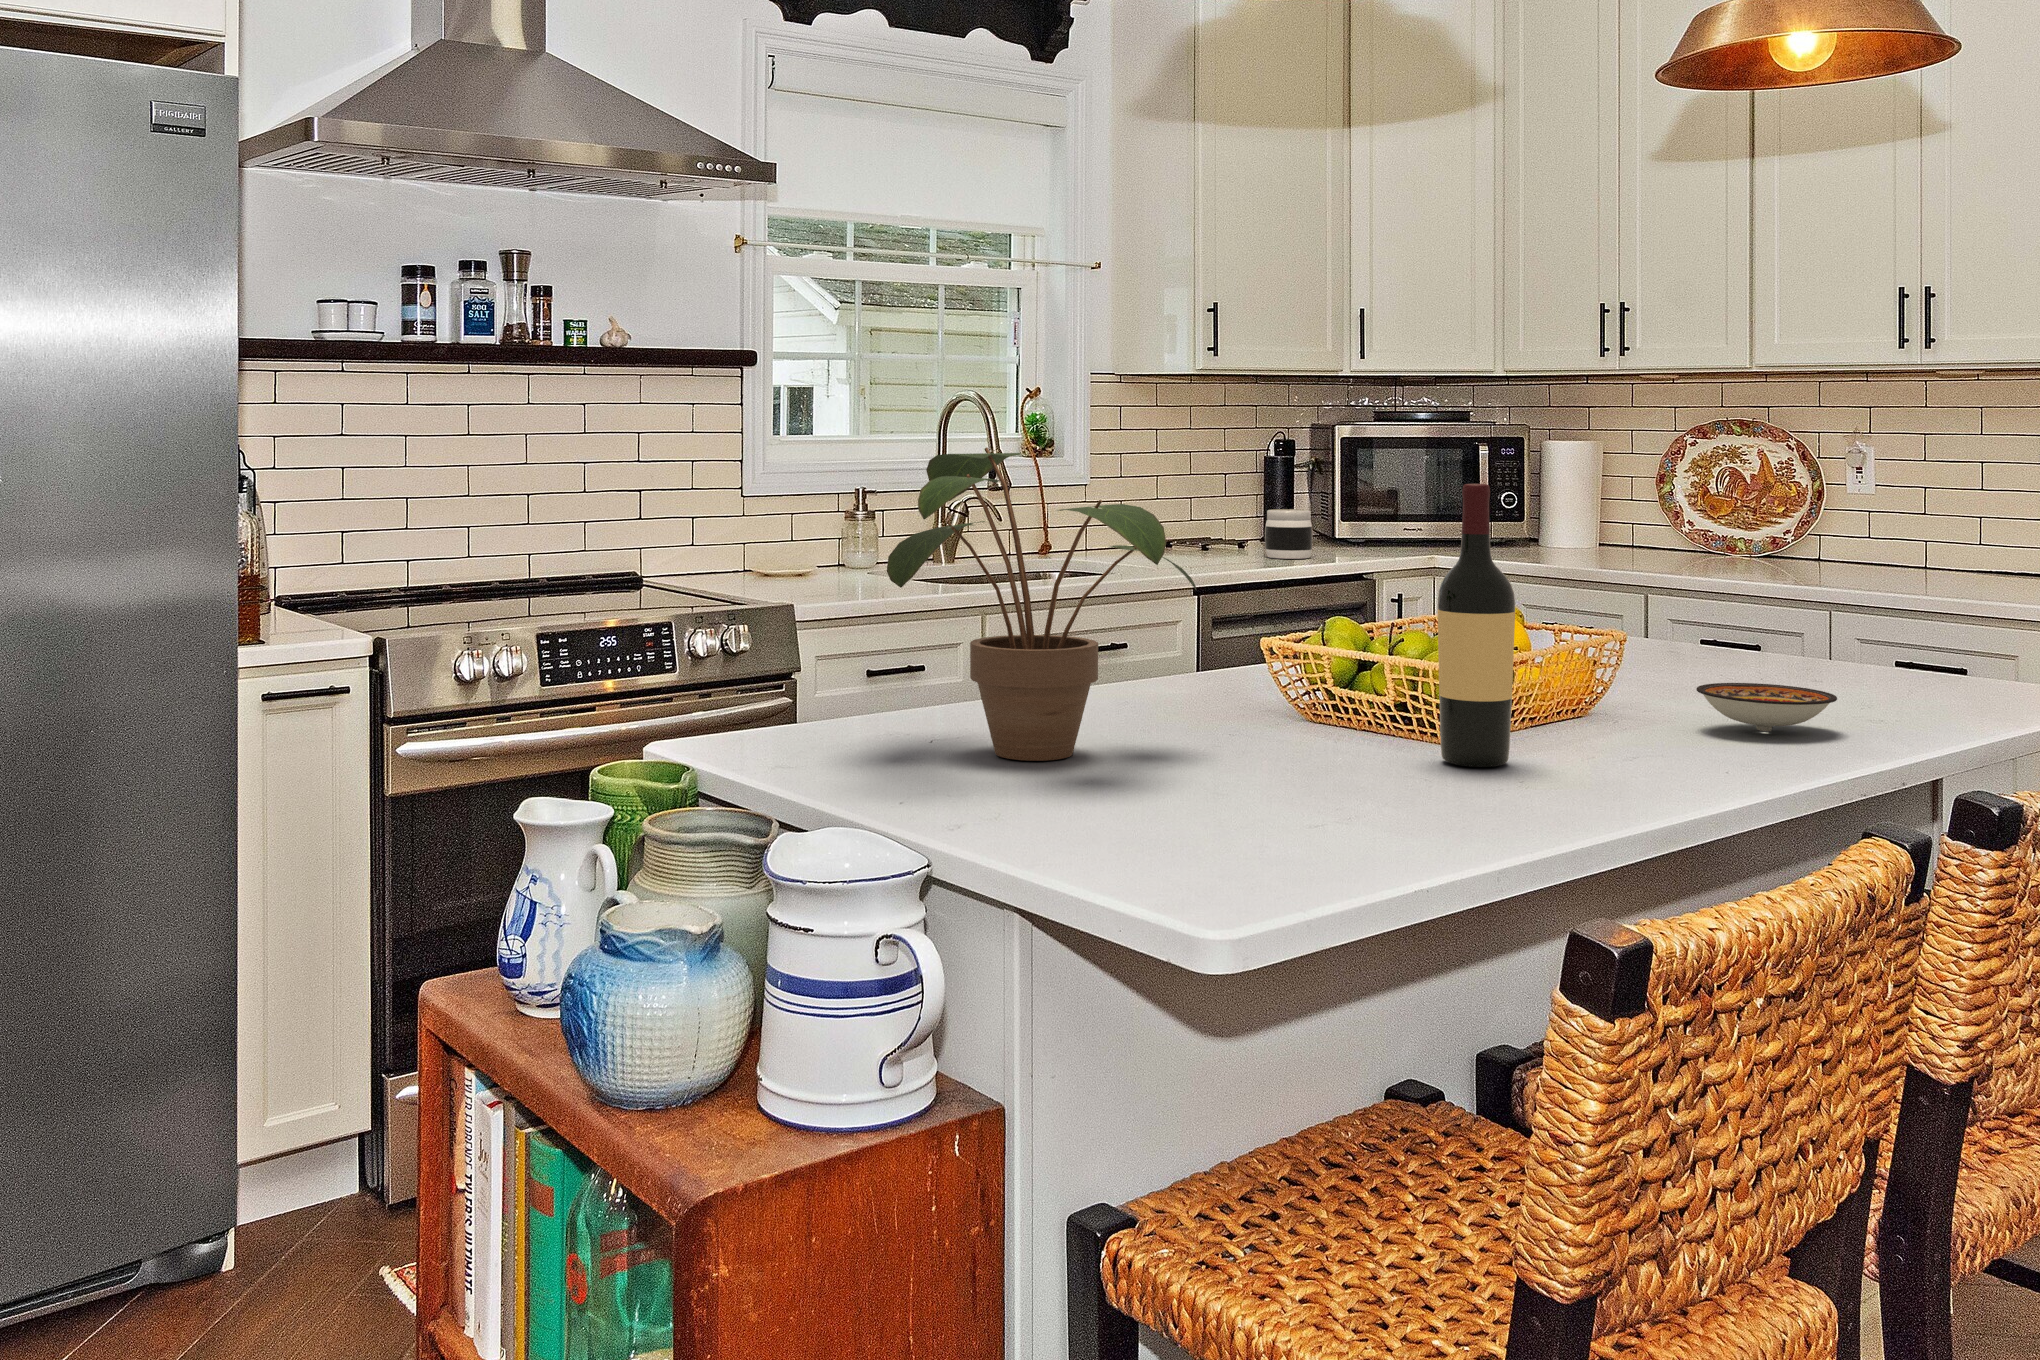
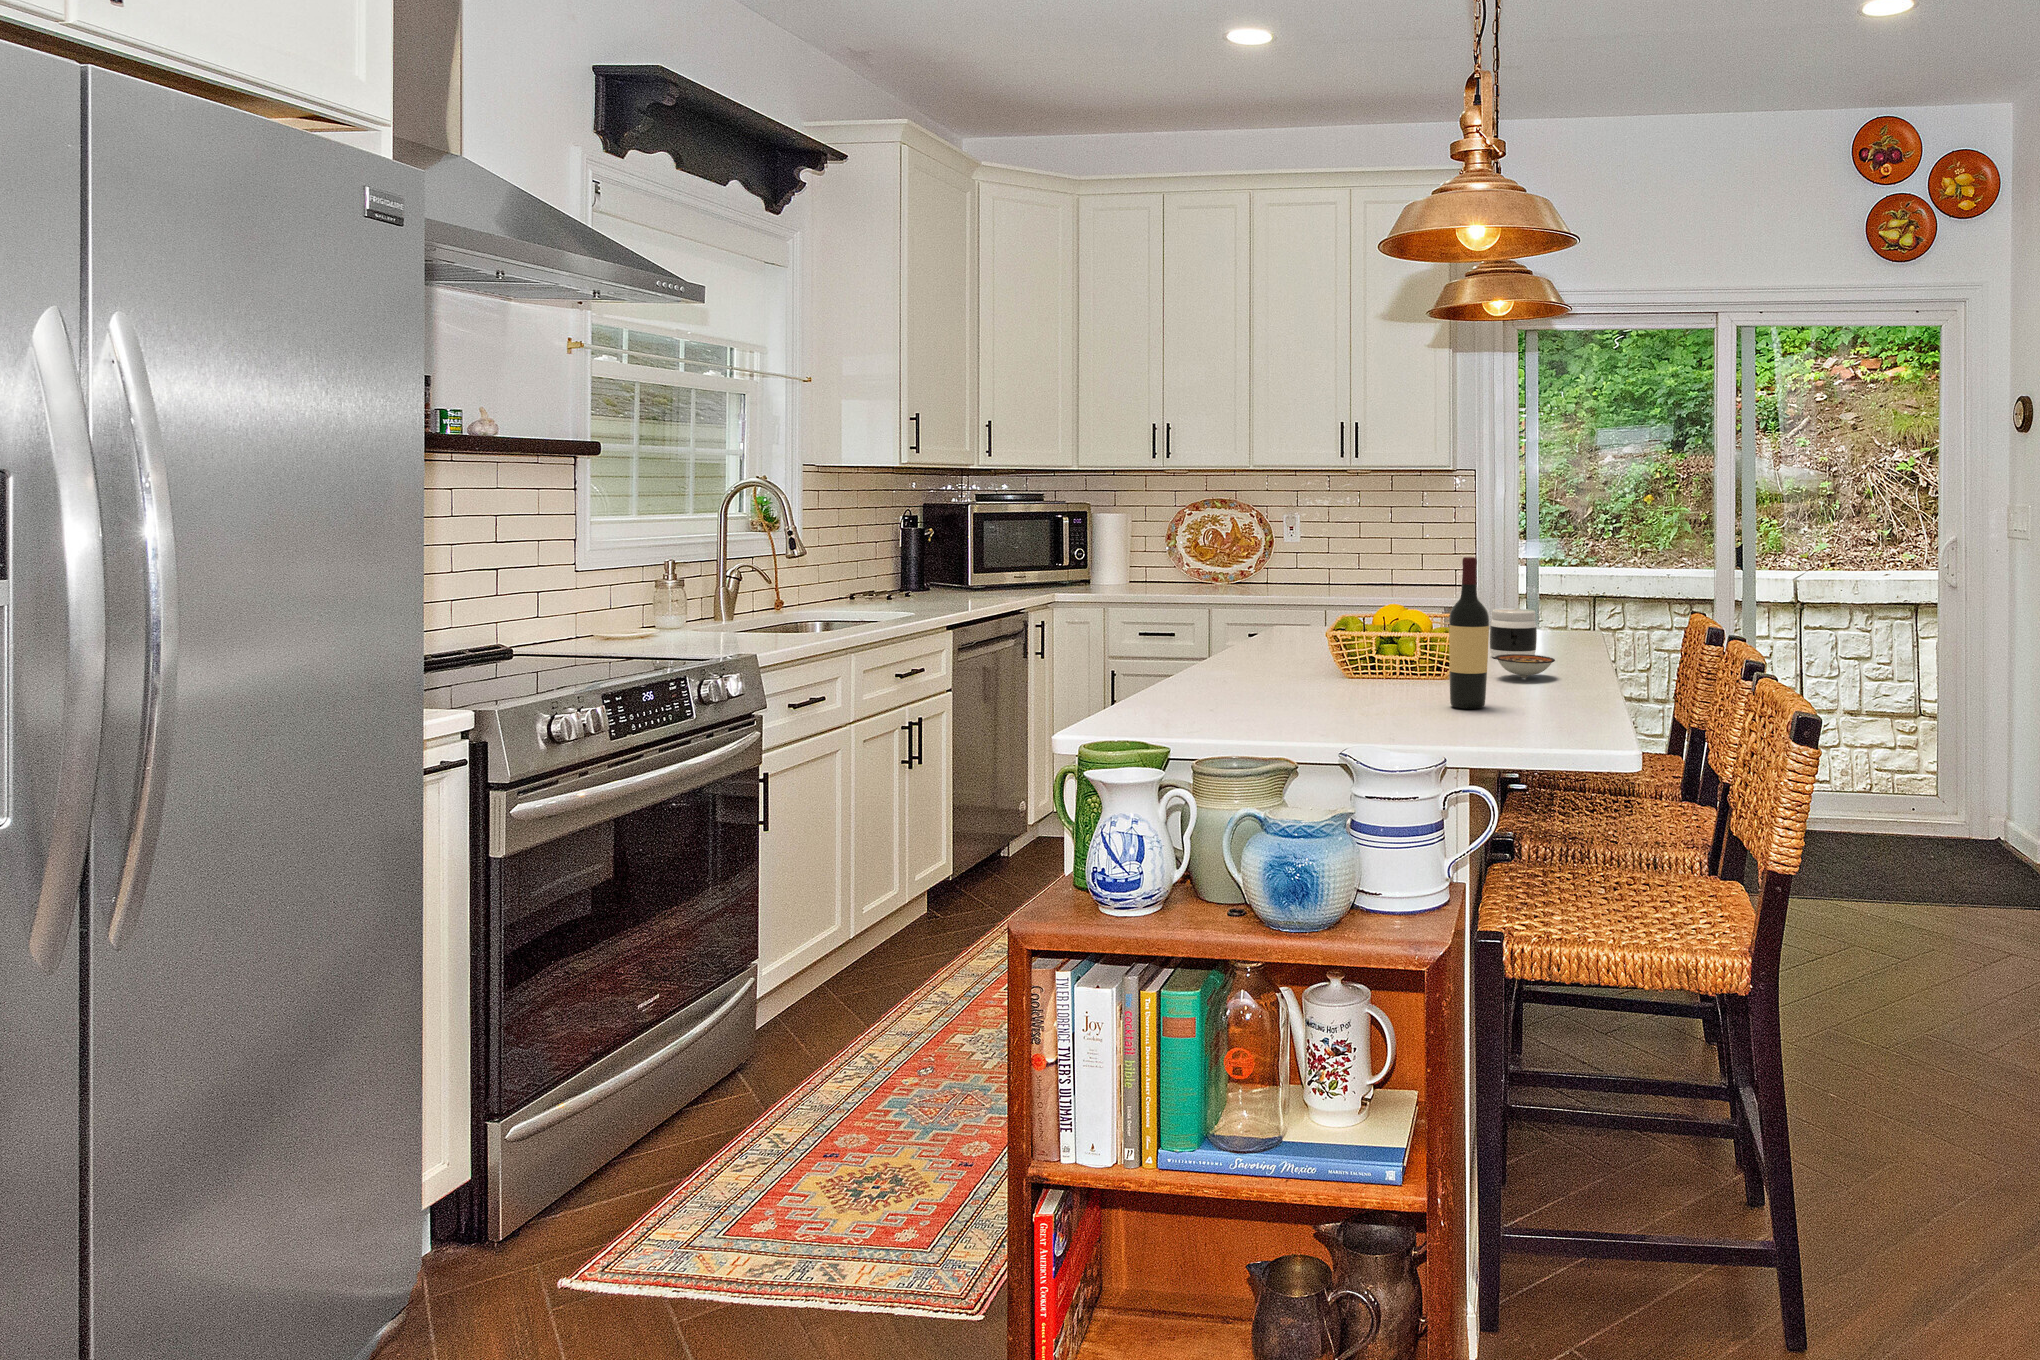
potted plant: present [887,448,1196,761] -> none [1174,540,1364,735]
jar: present [1265,509,1312,559] -> present [1490,608,1537,657]

